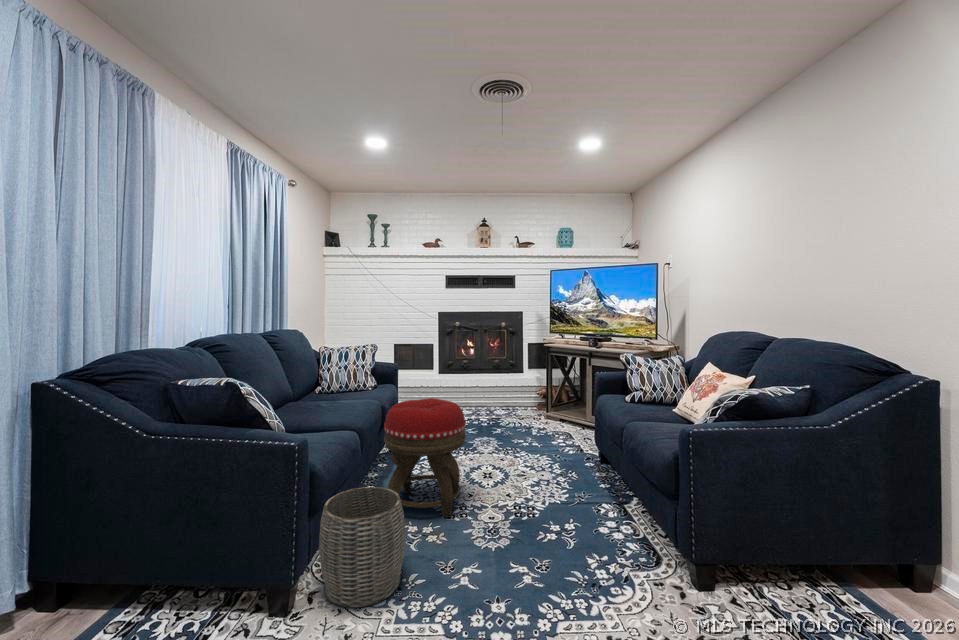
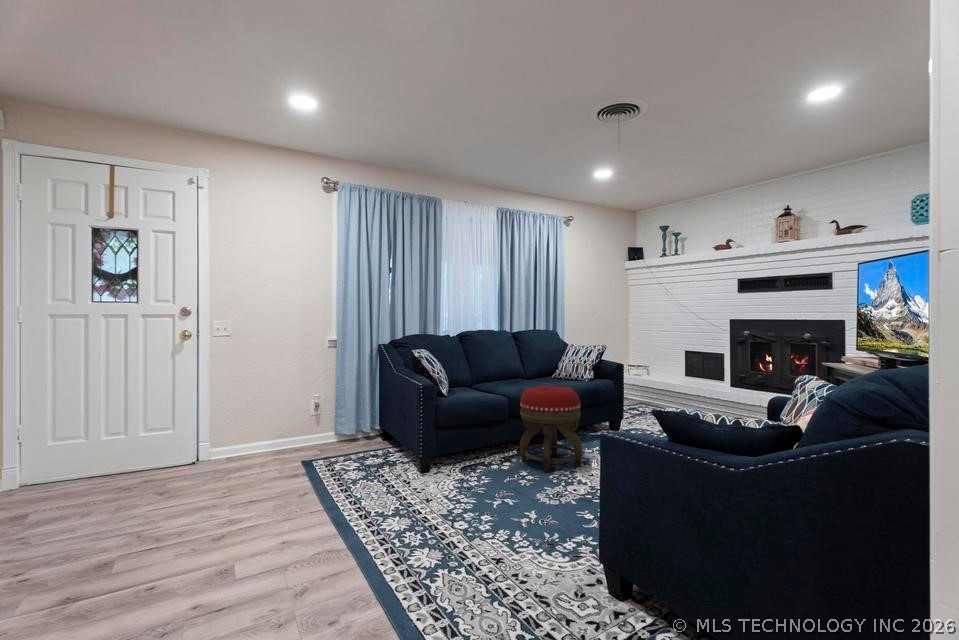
woven basket: present [319,487,405,608] -> none [437,424,484,482]

